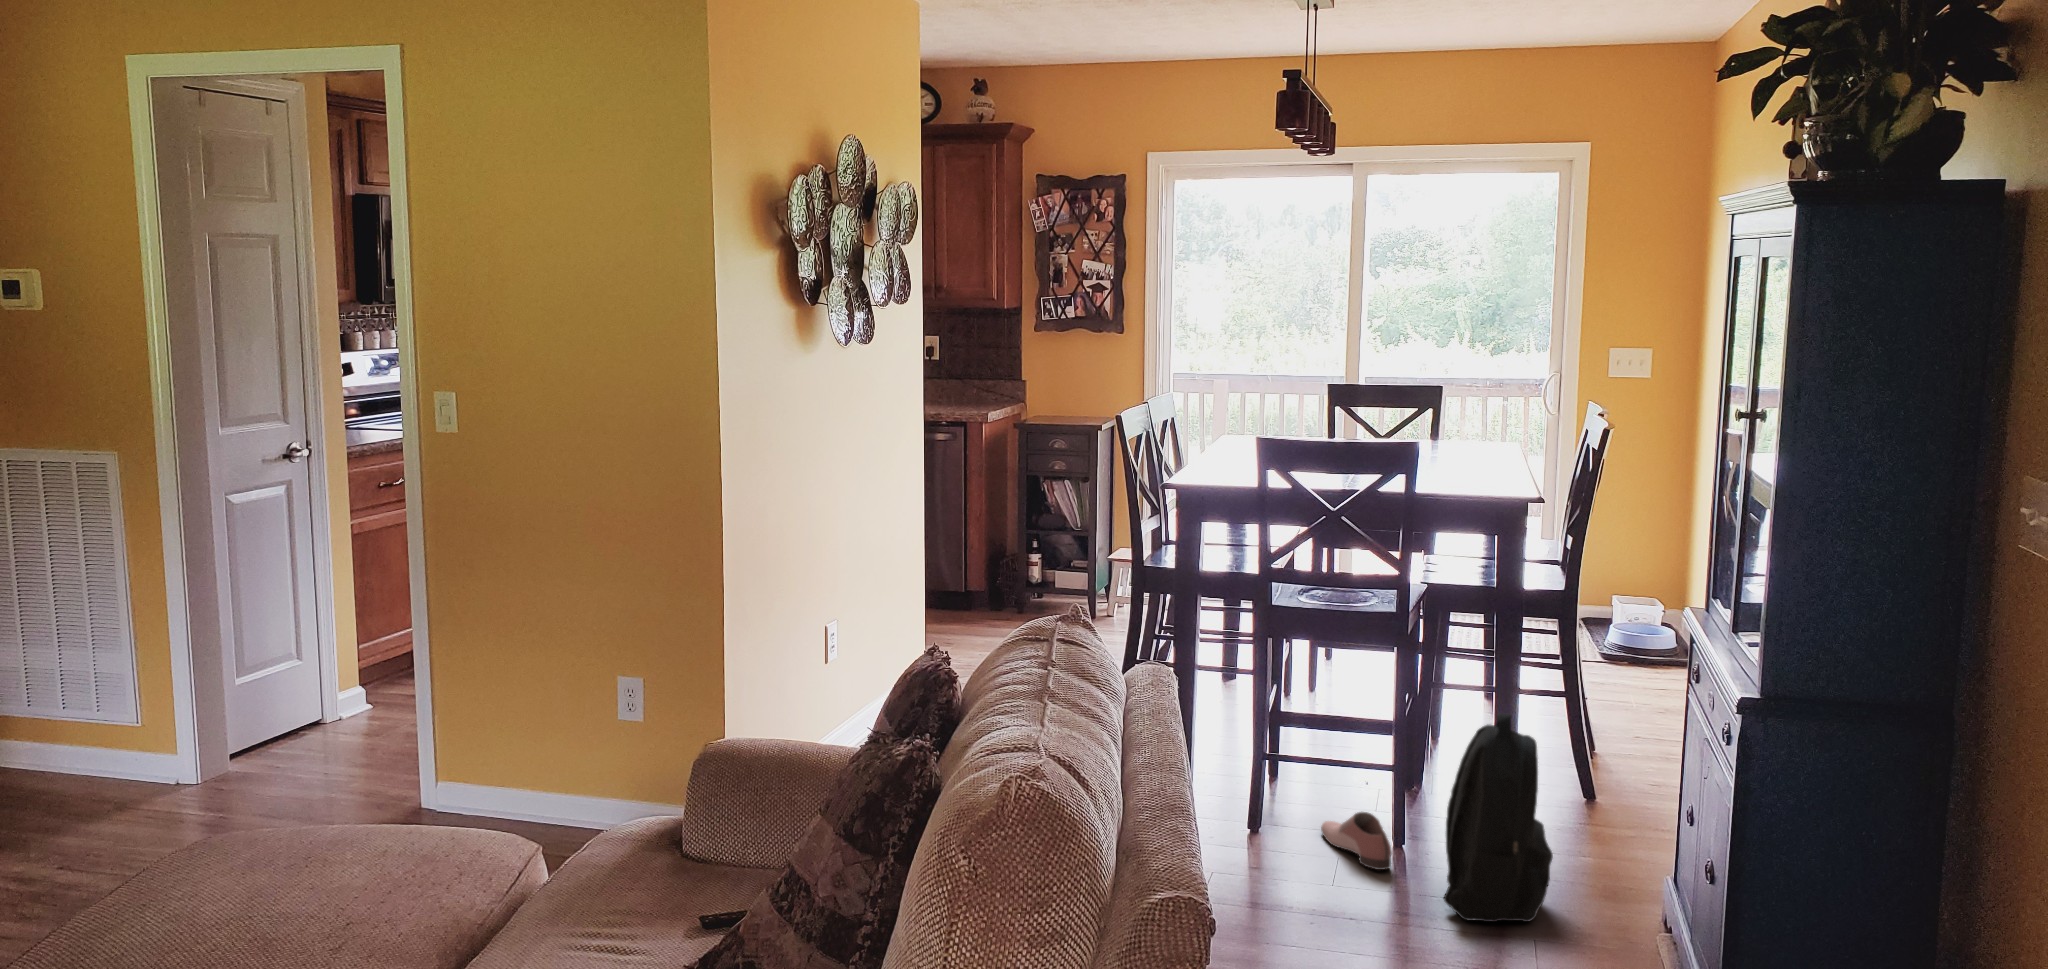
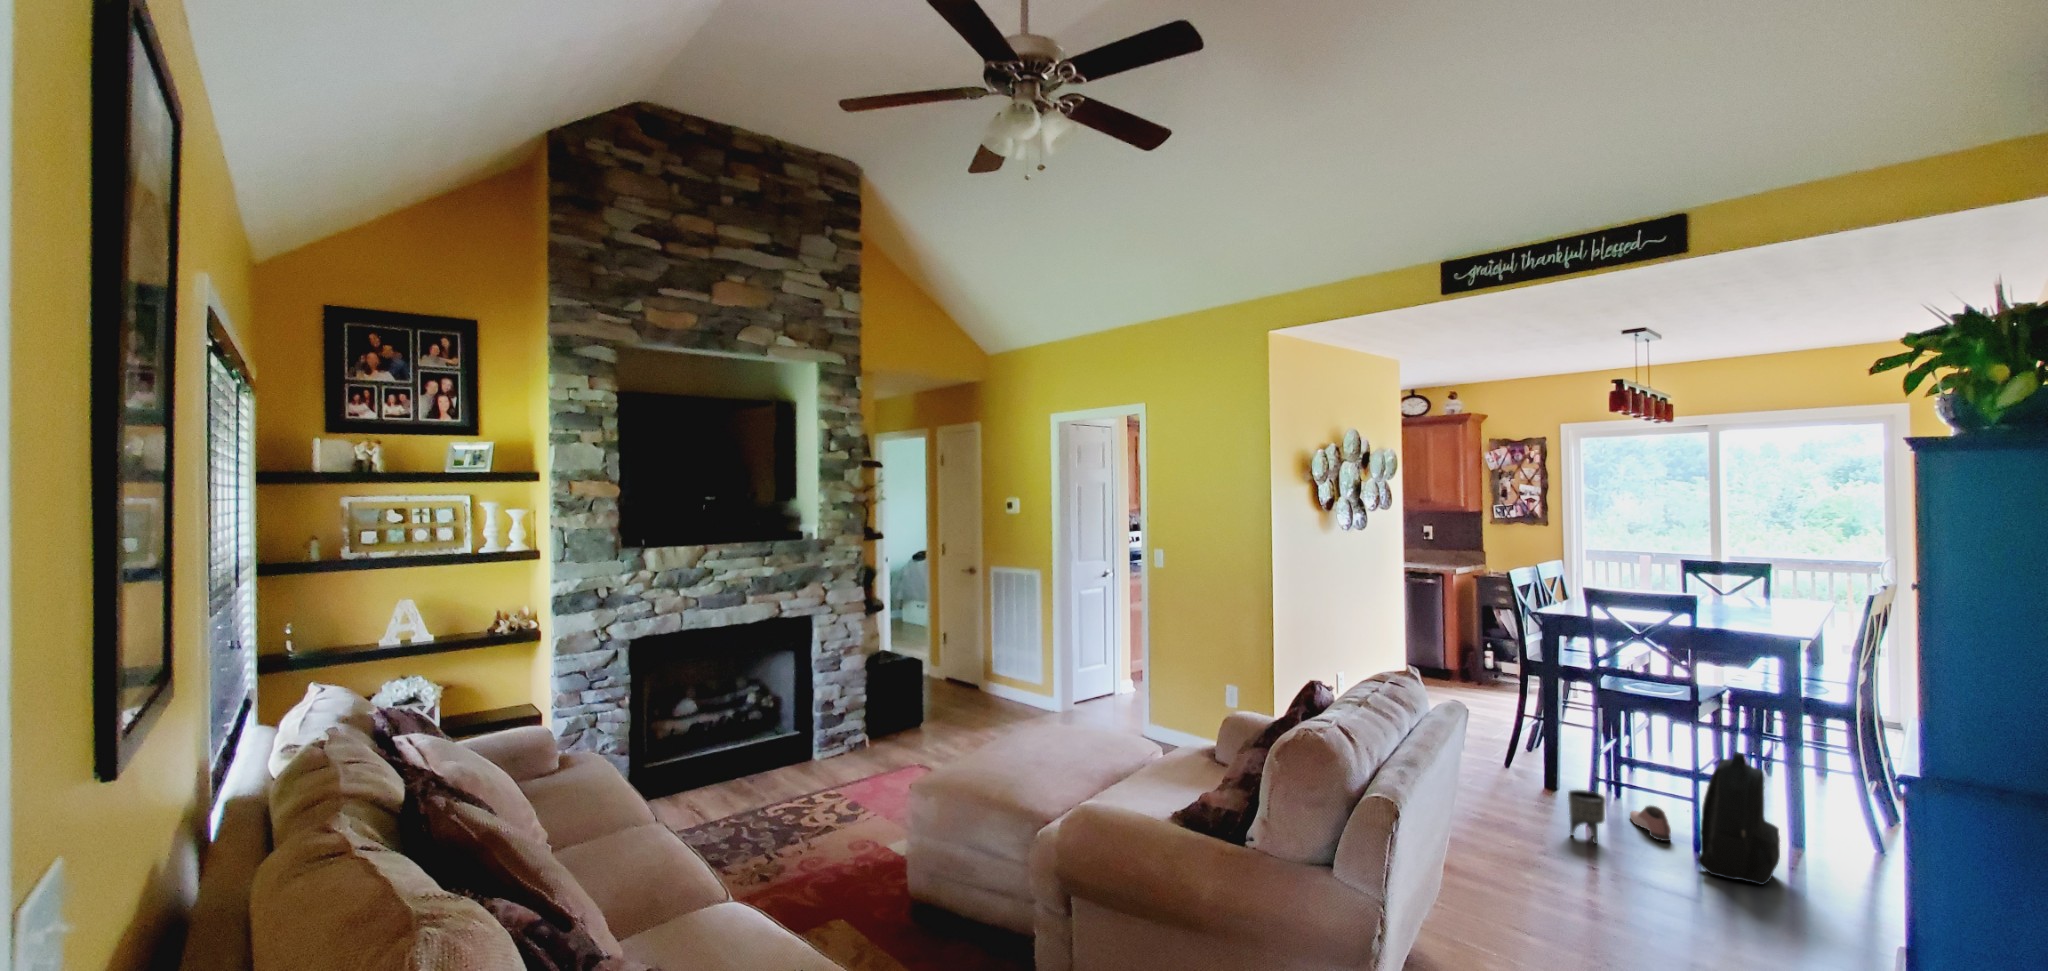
planter: none [1255,807,1312,900] -> present [1568,789,1606,844]

